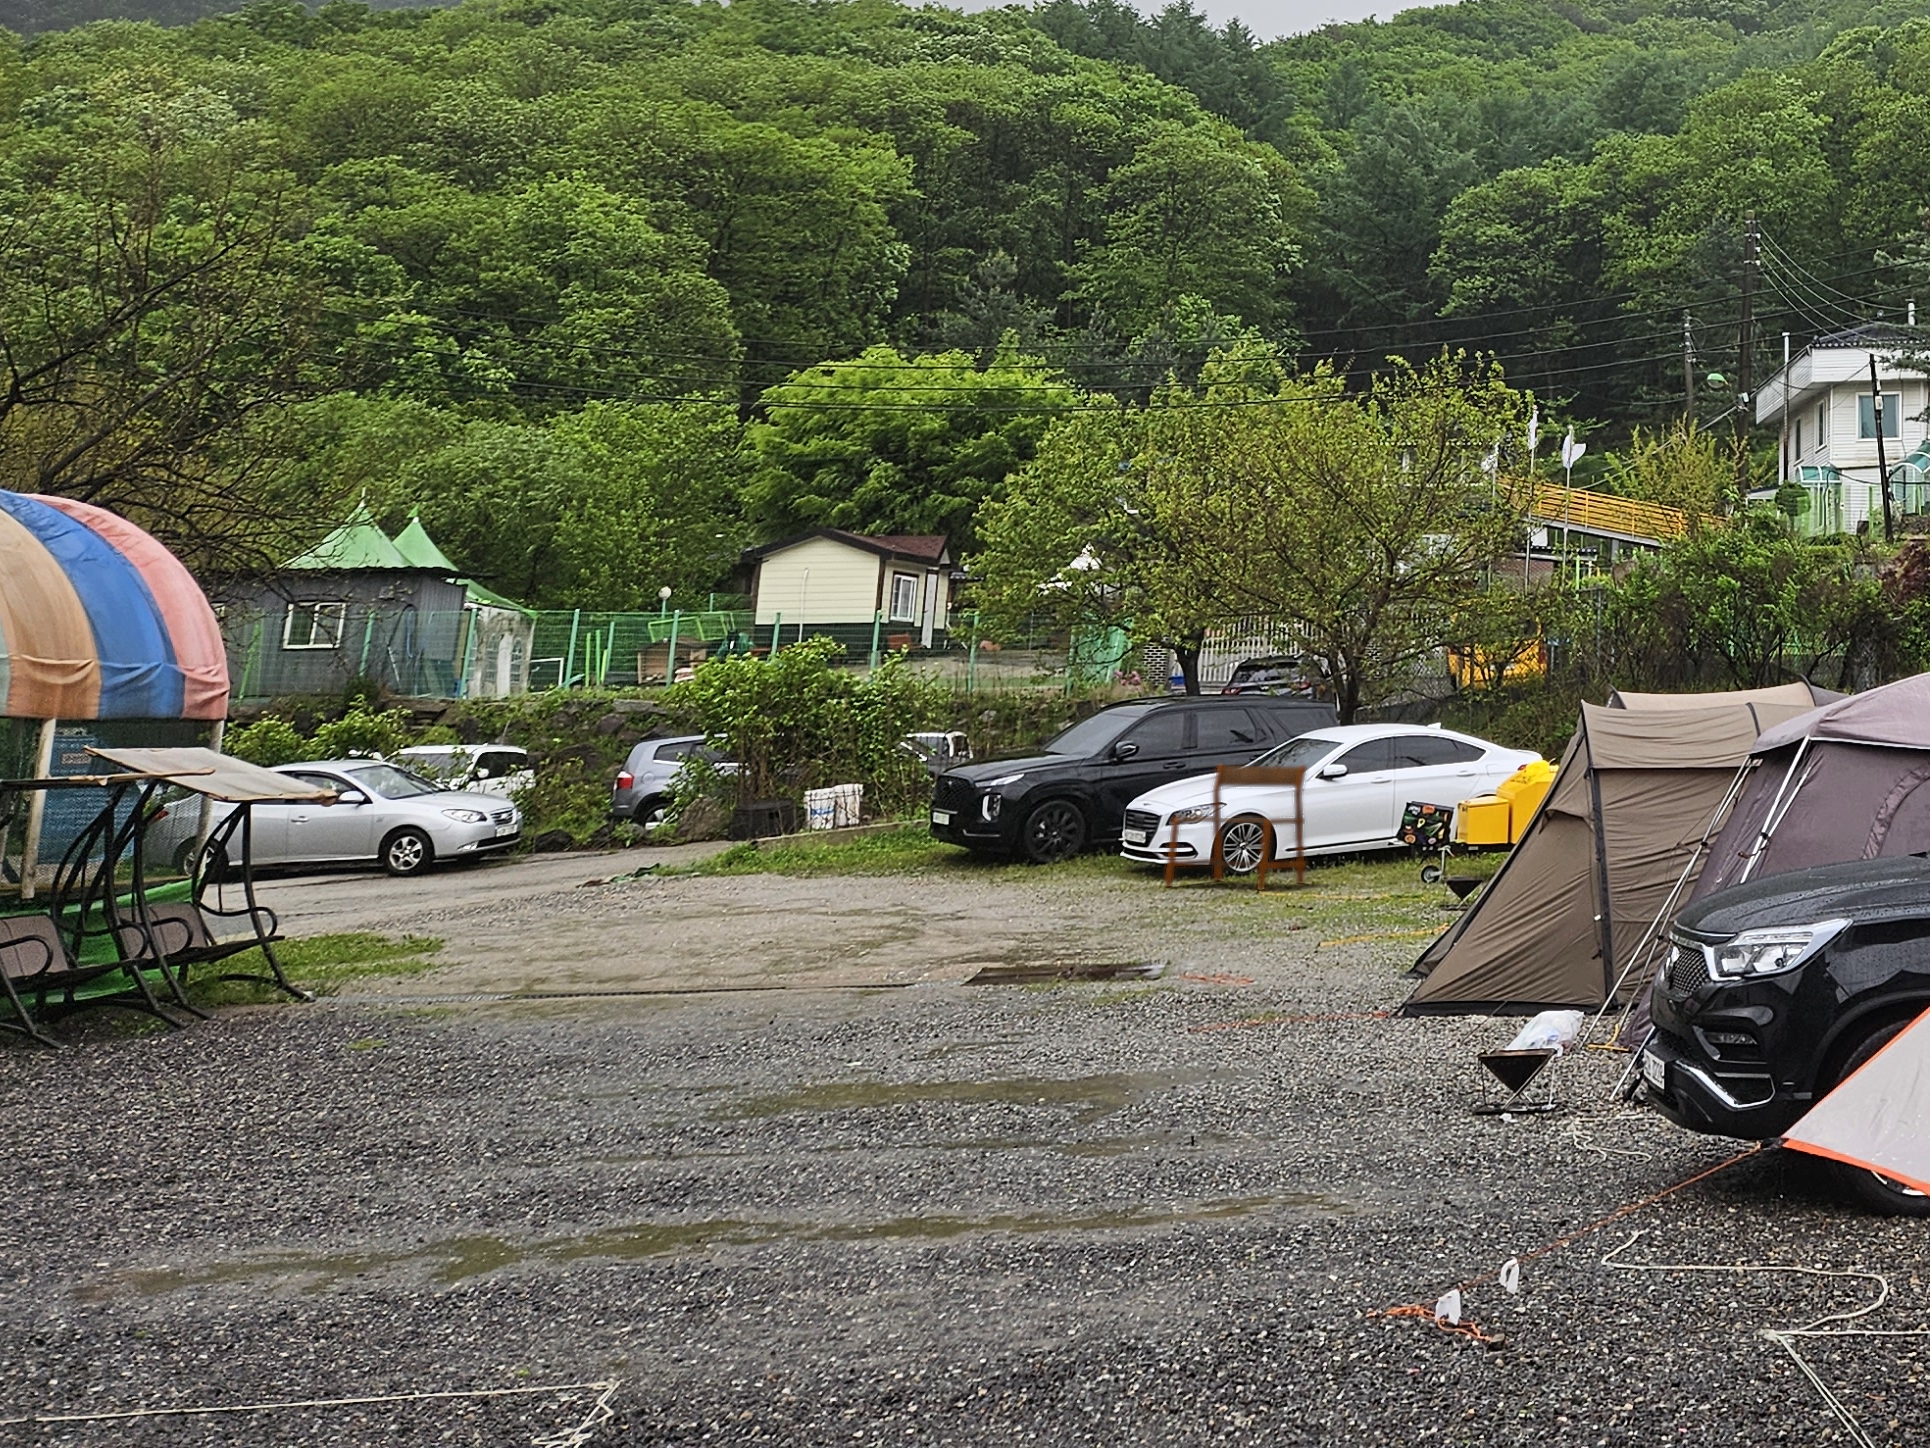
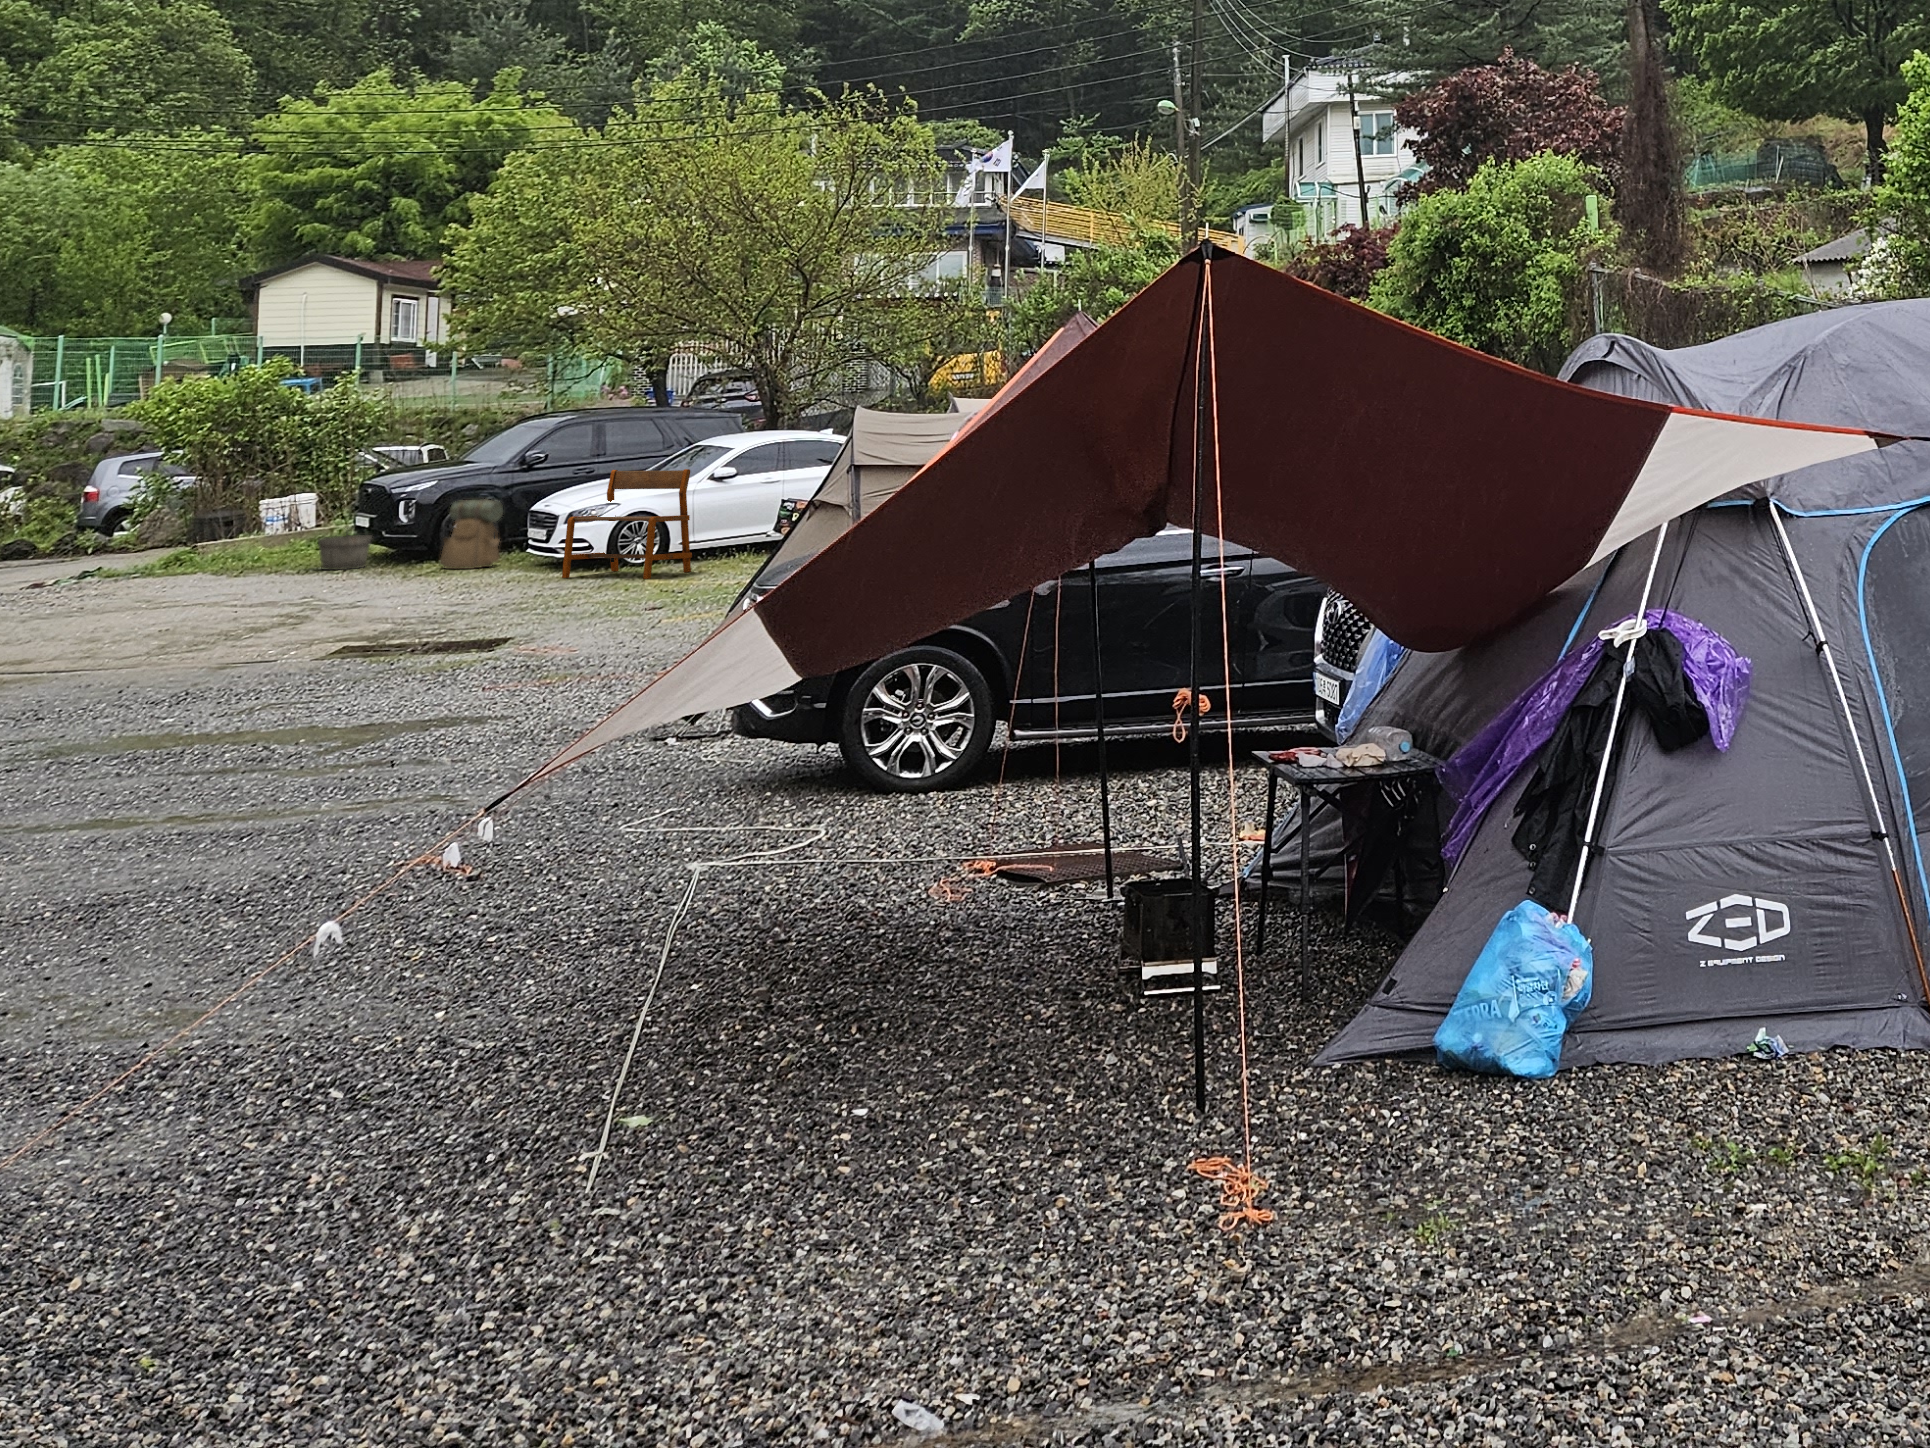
backpack: none [1021,796,1091,875] -> present [440,499,503,569]
wooden bucket: none [885,822,946,873] -> present [318,530,372,570]

